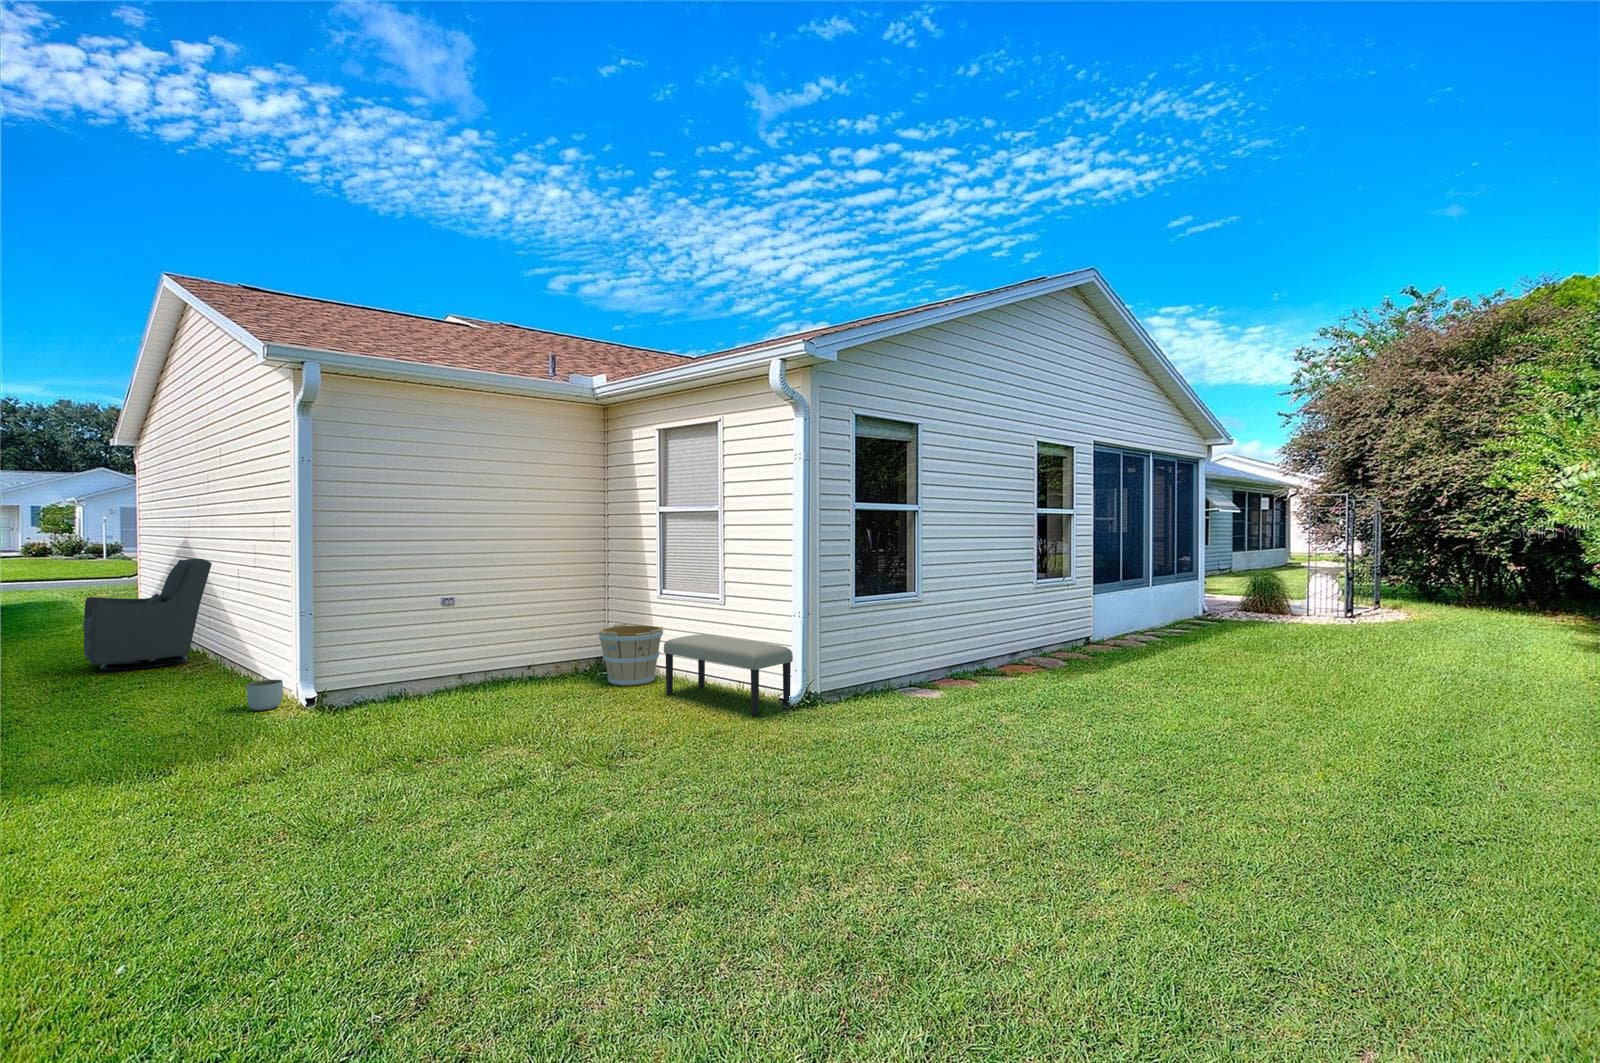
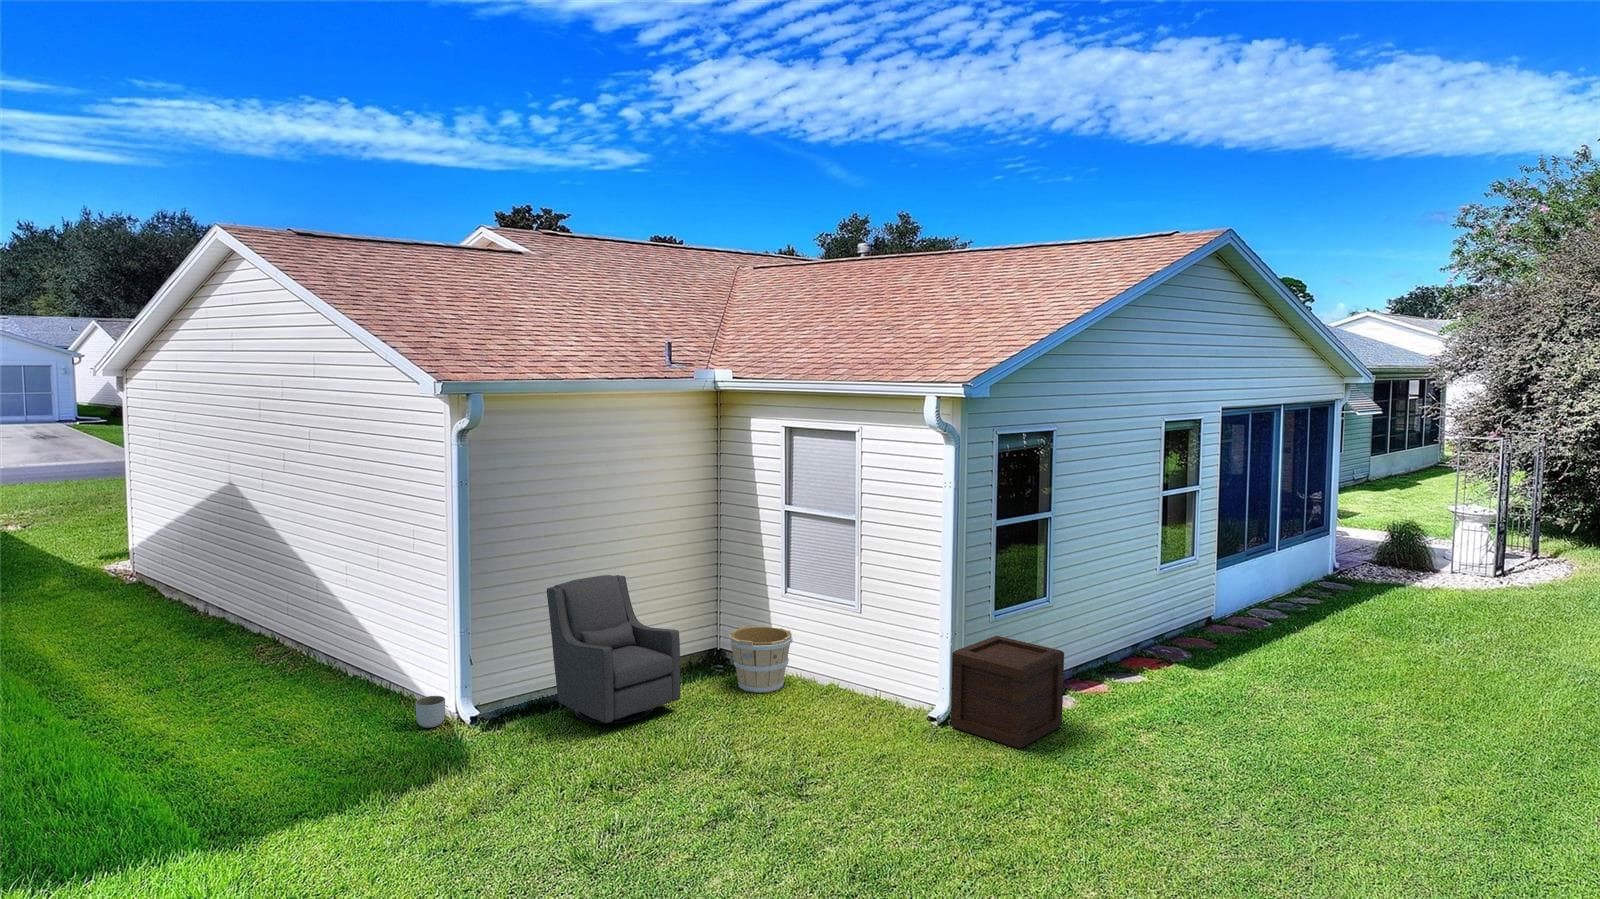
chair: present [83,559,212,671] -> present [547,575,680,724]
wooden crate: none [802,620,918,726] -> present [951,636,1064,749]
bench: present [664,634,793,716] -> none [805,644,940,736]

